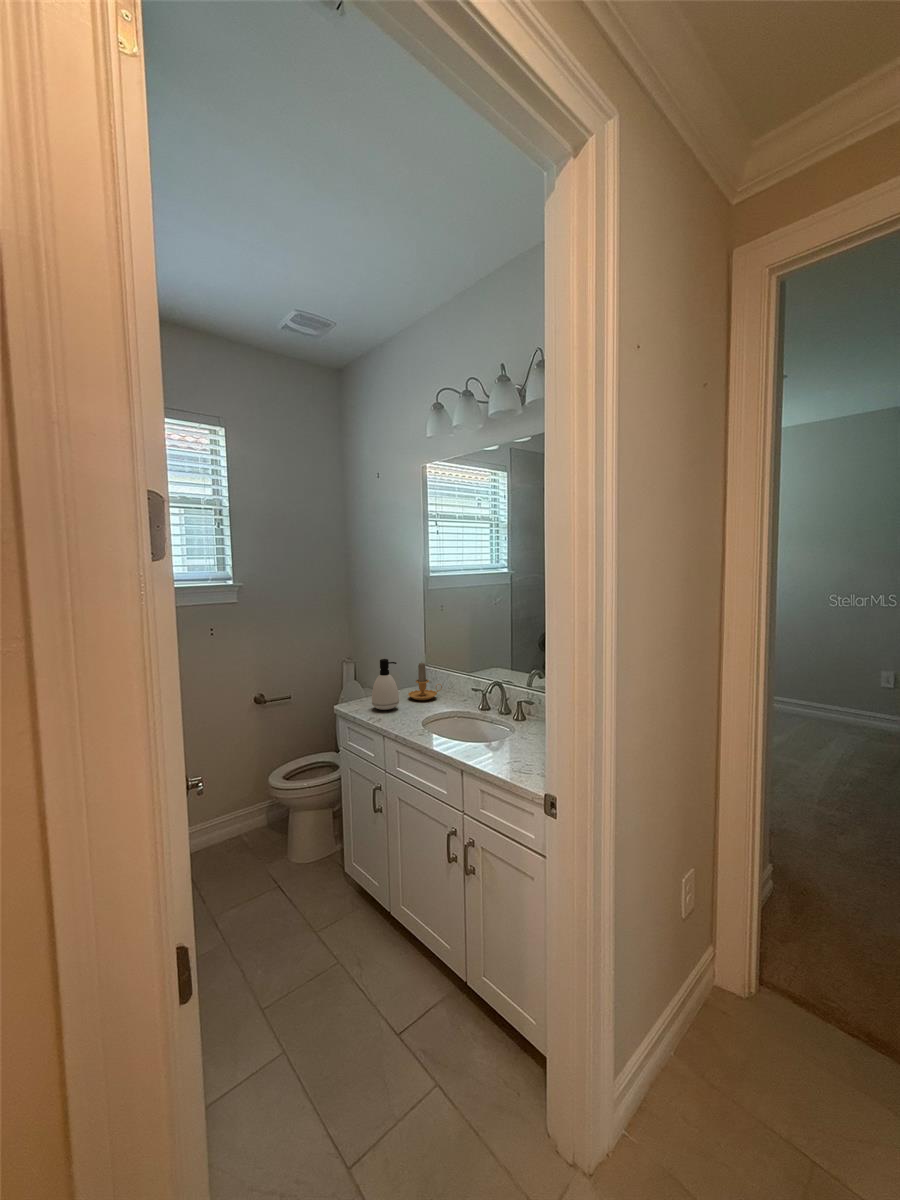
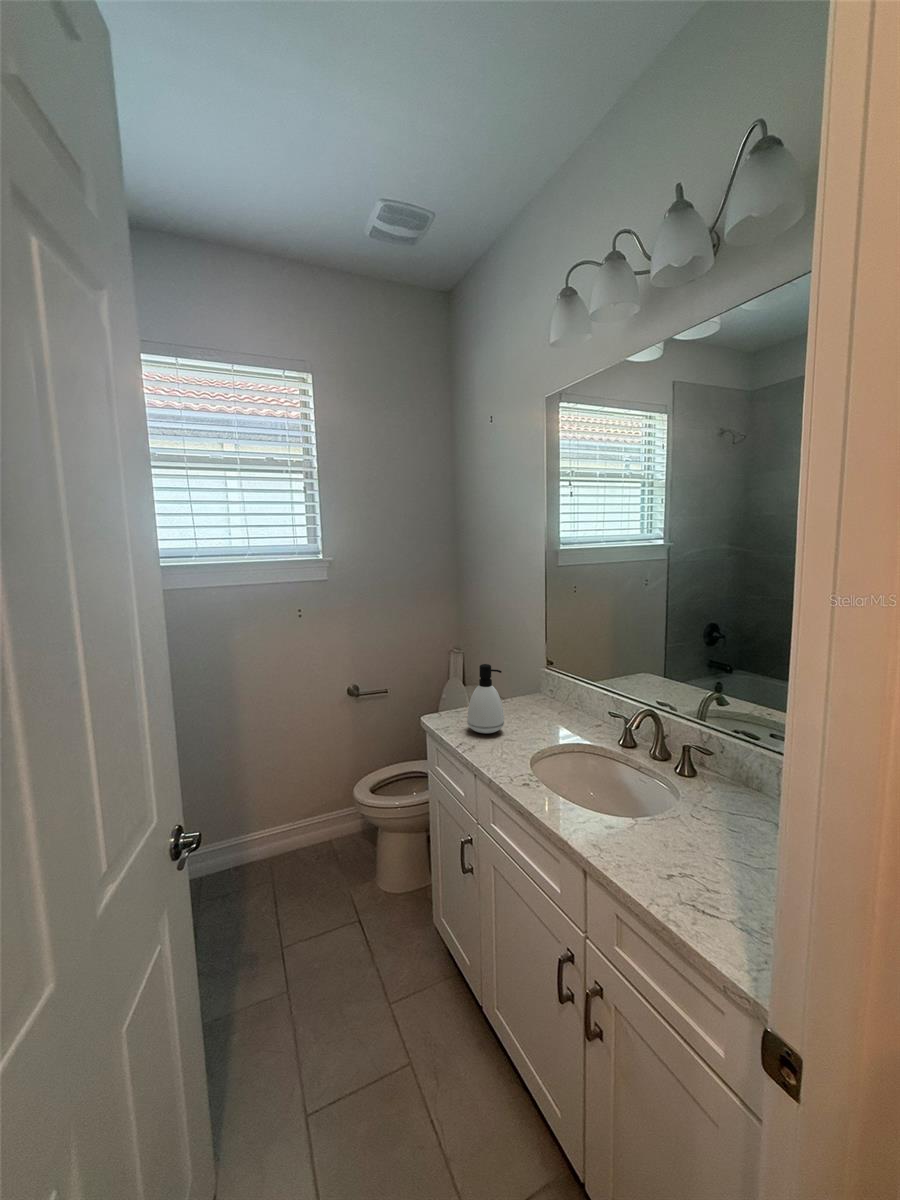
candle: present [408,663,442,700] -> none [519,668,566,722]

